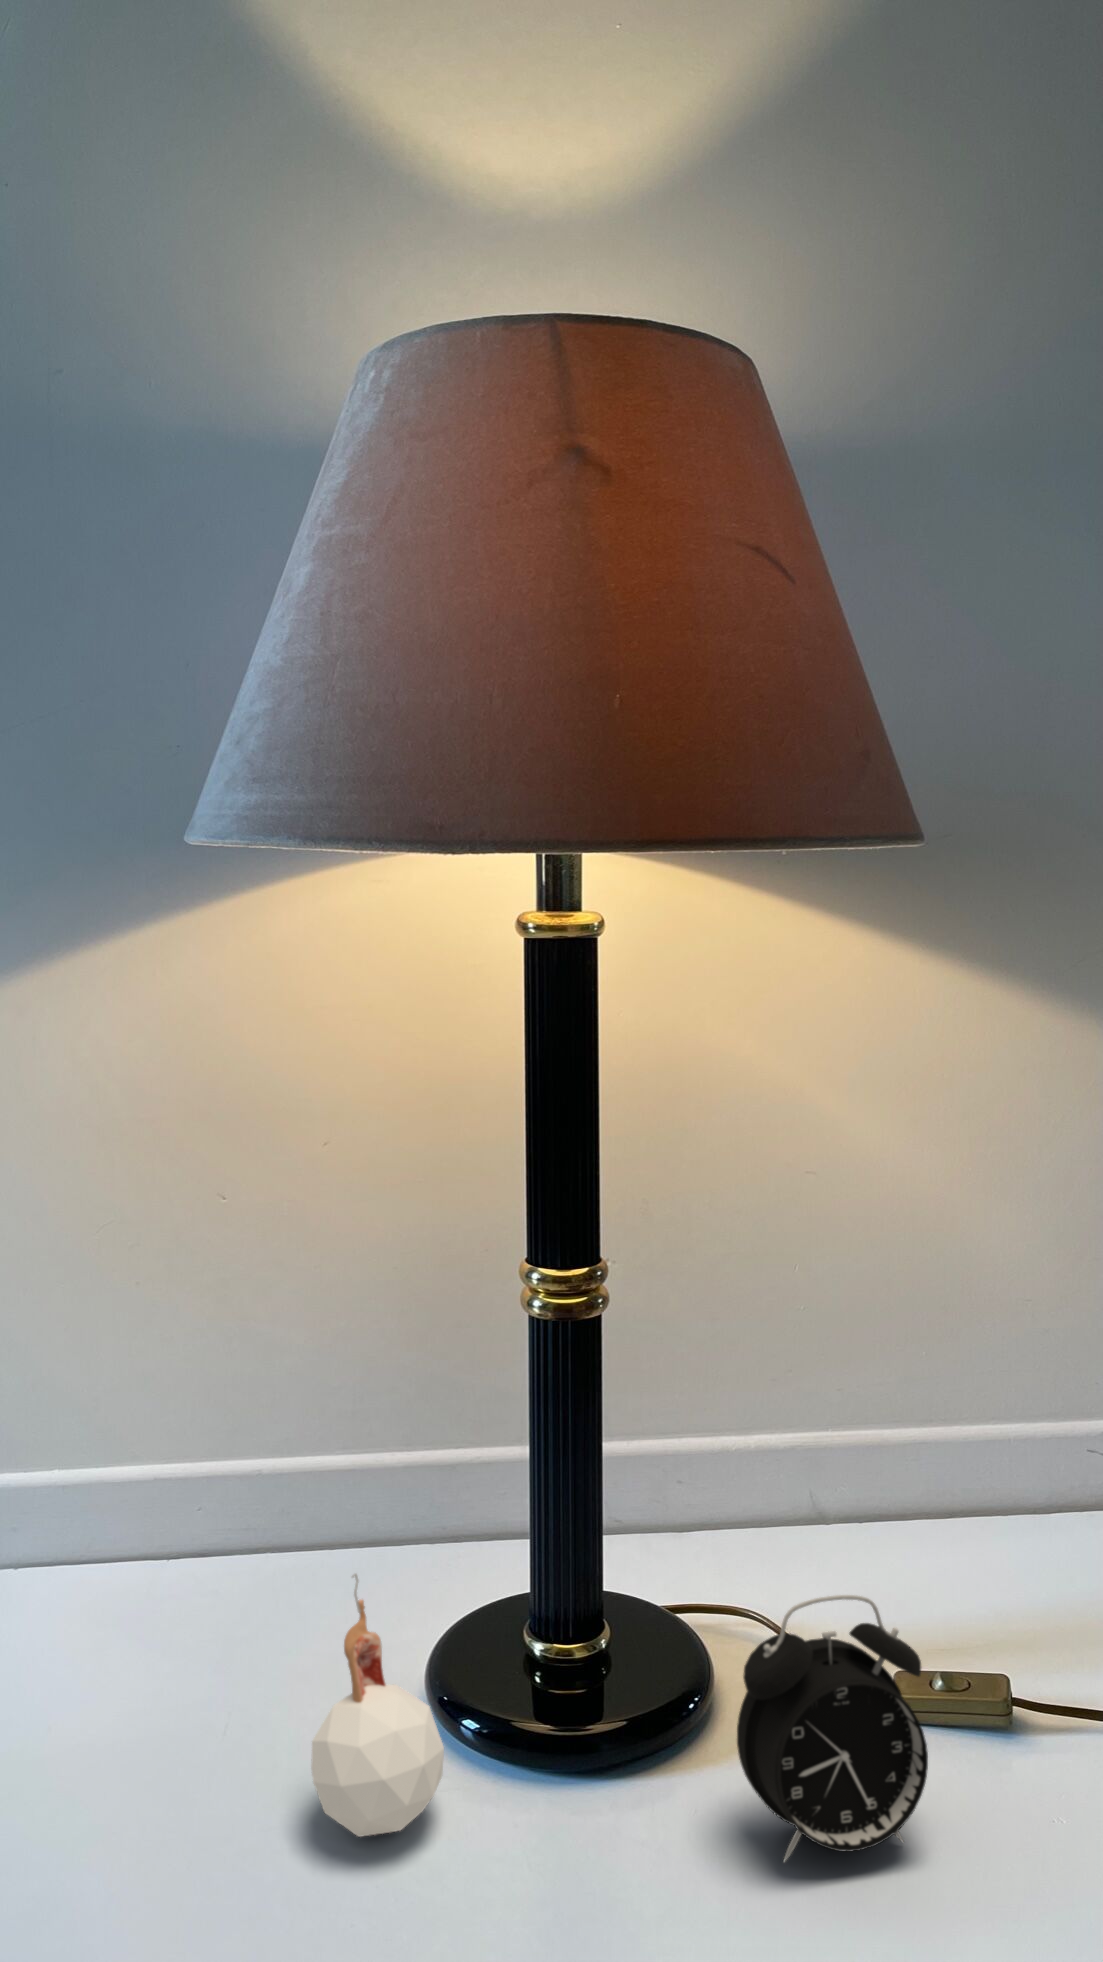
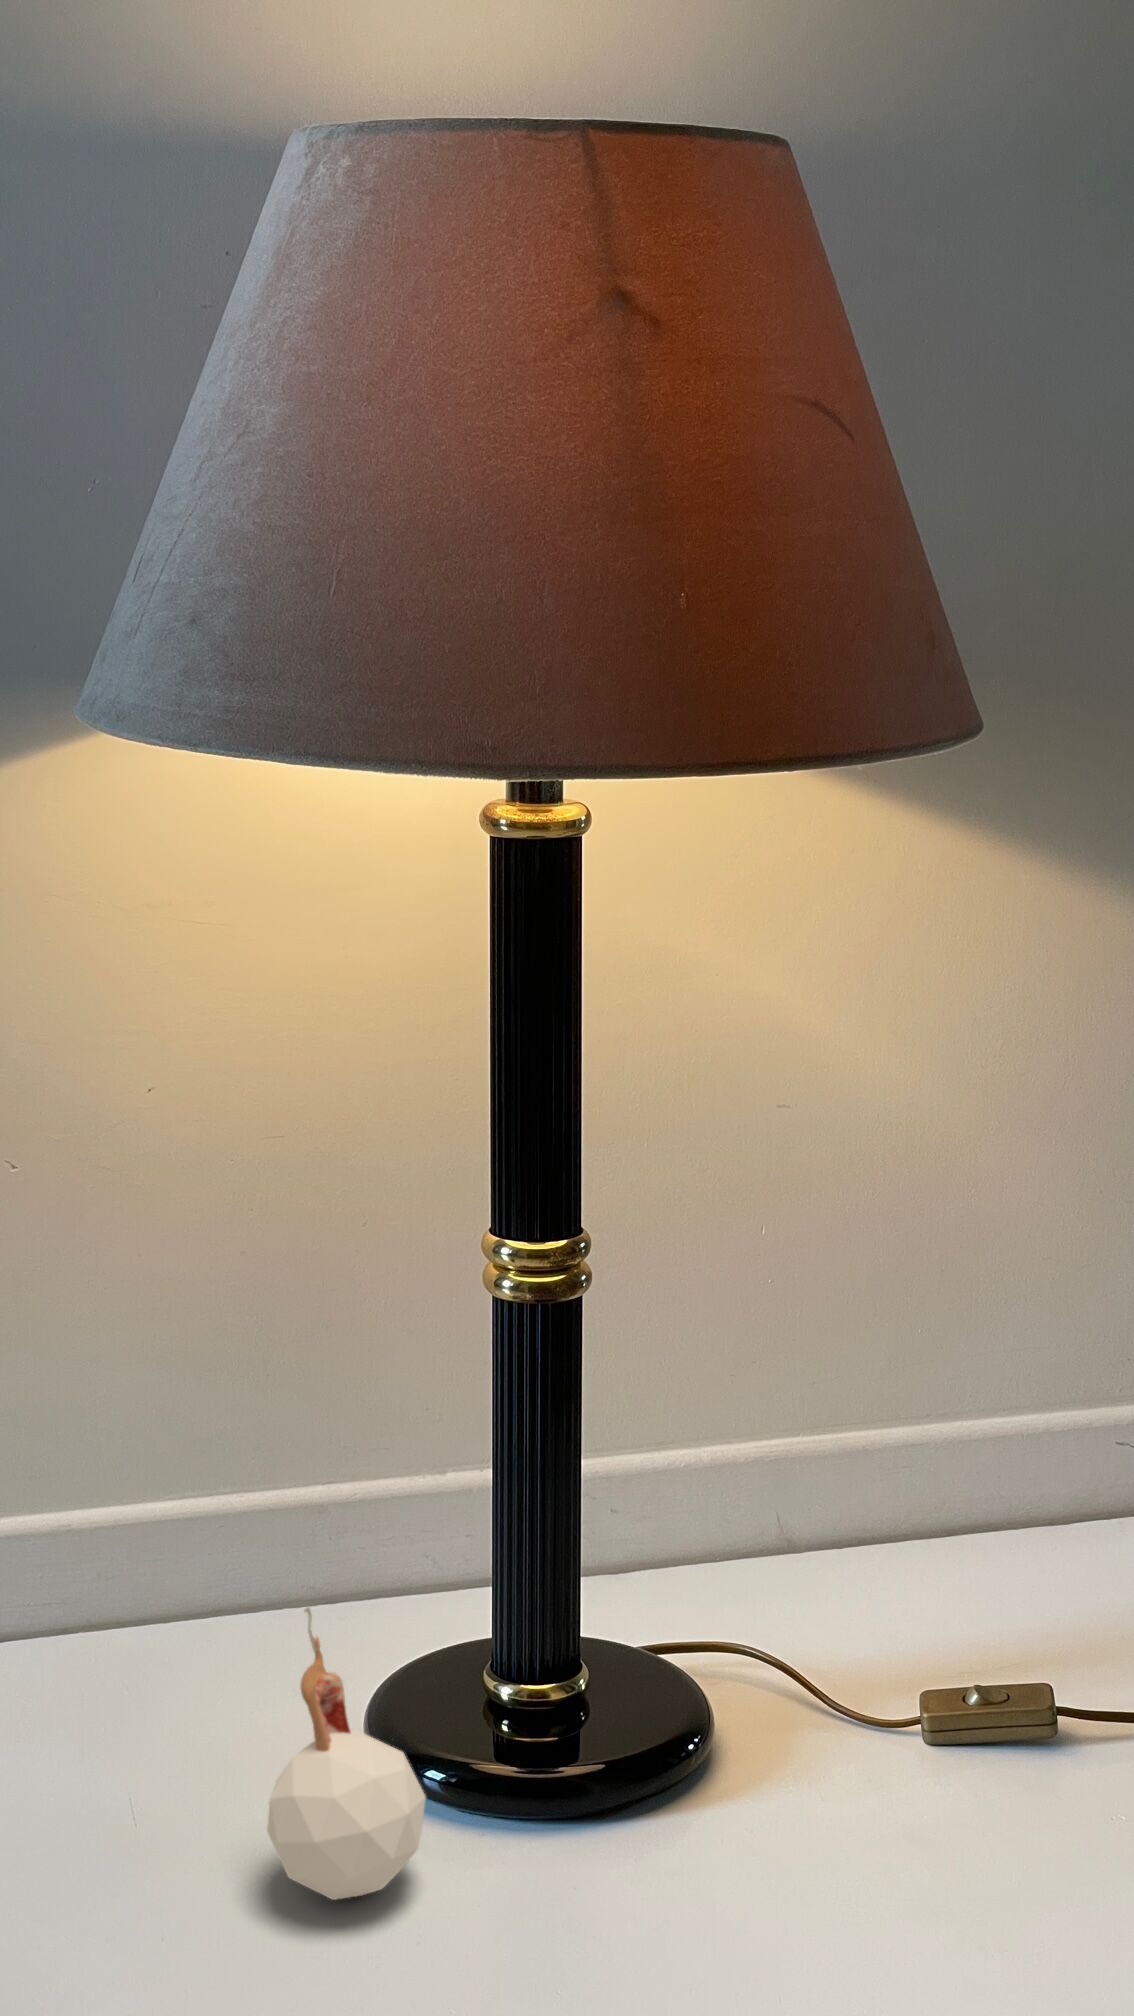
alarm clock: present [737,1595,928,1862] -> none [761,1595,977,1890]

